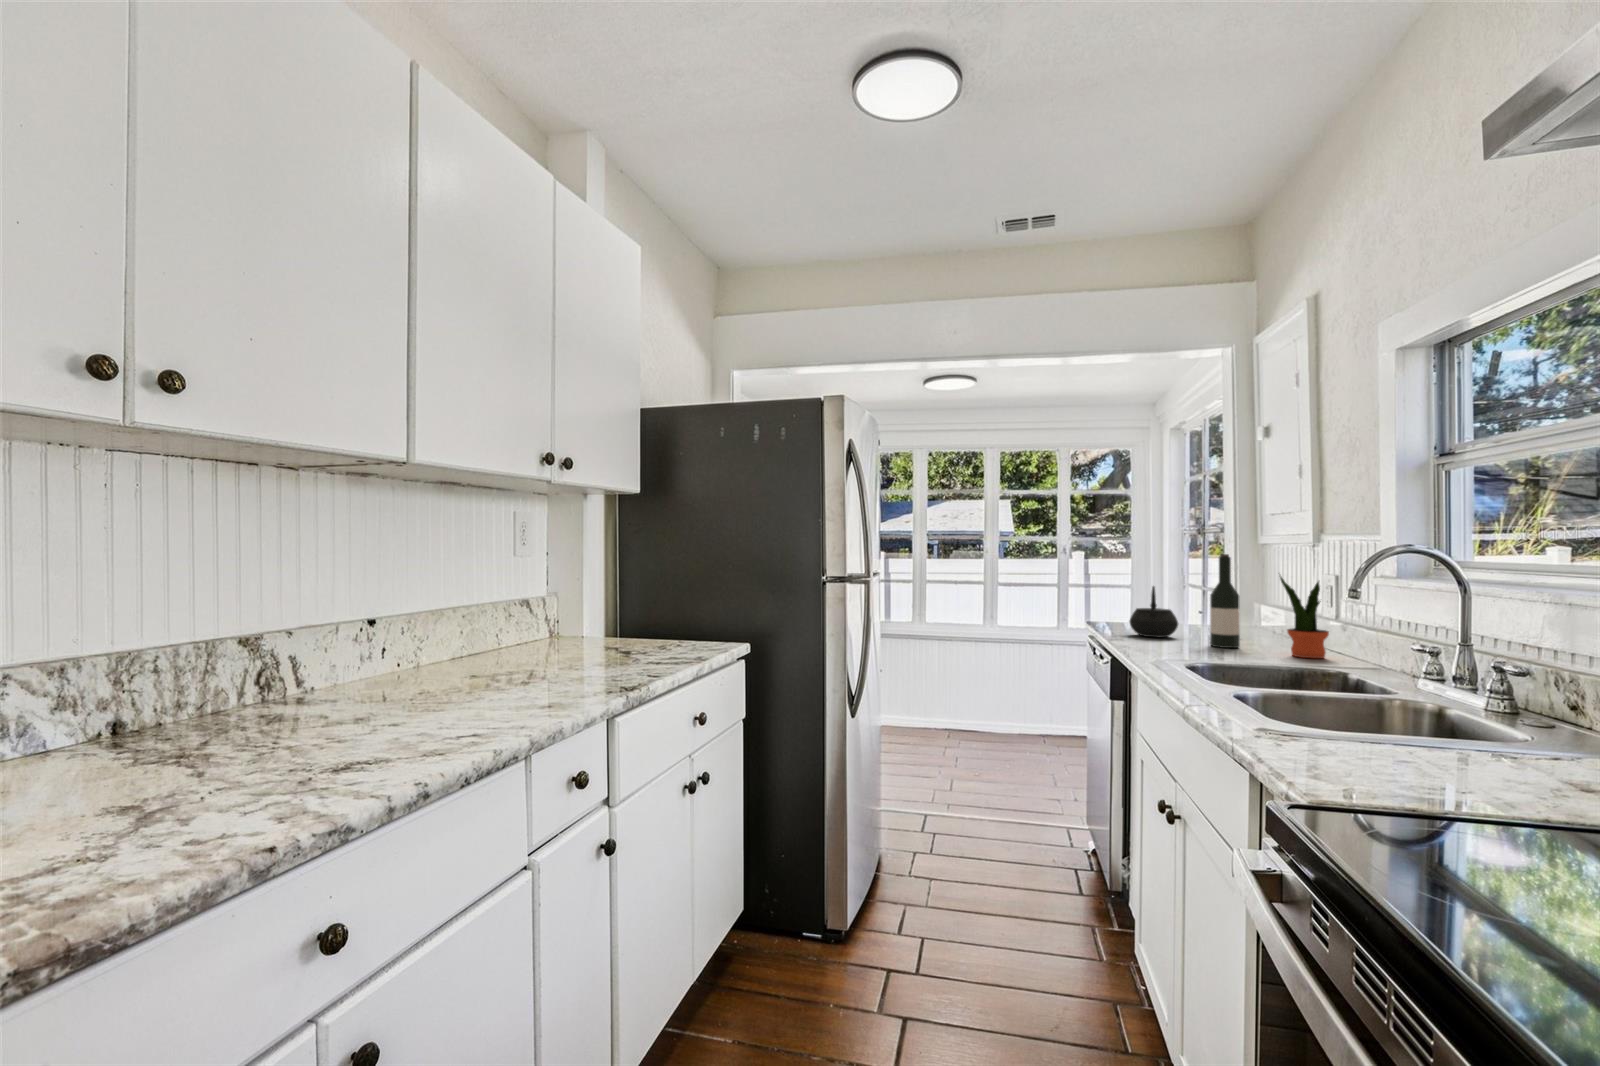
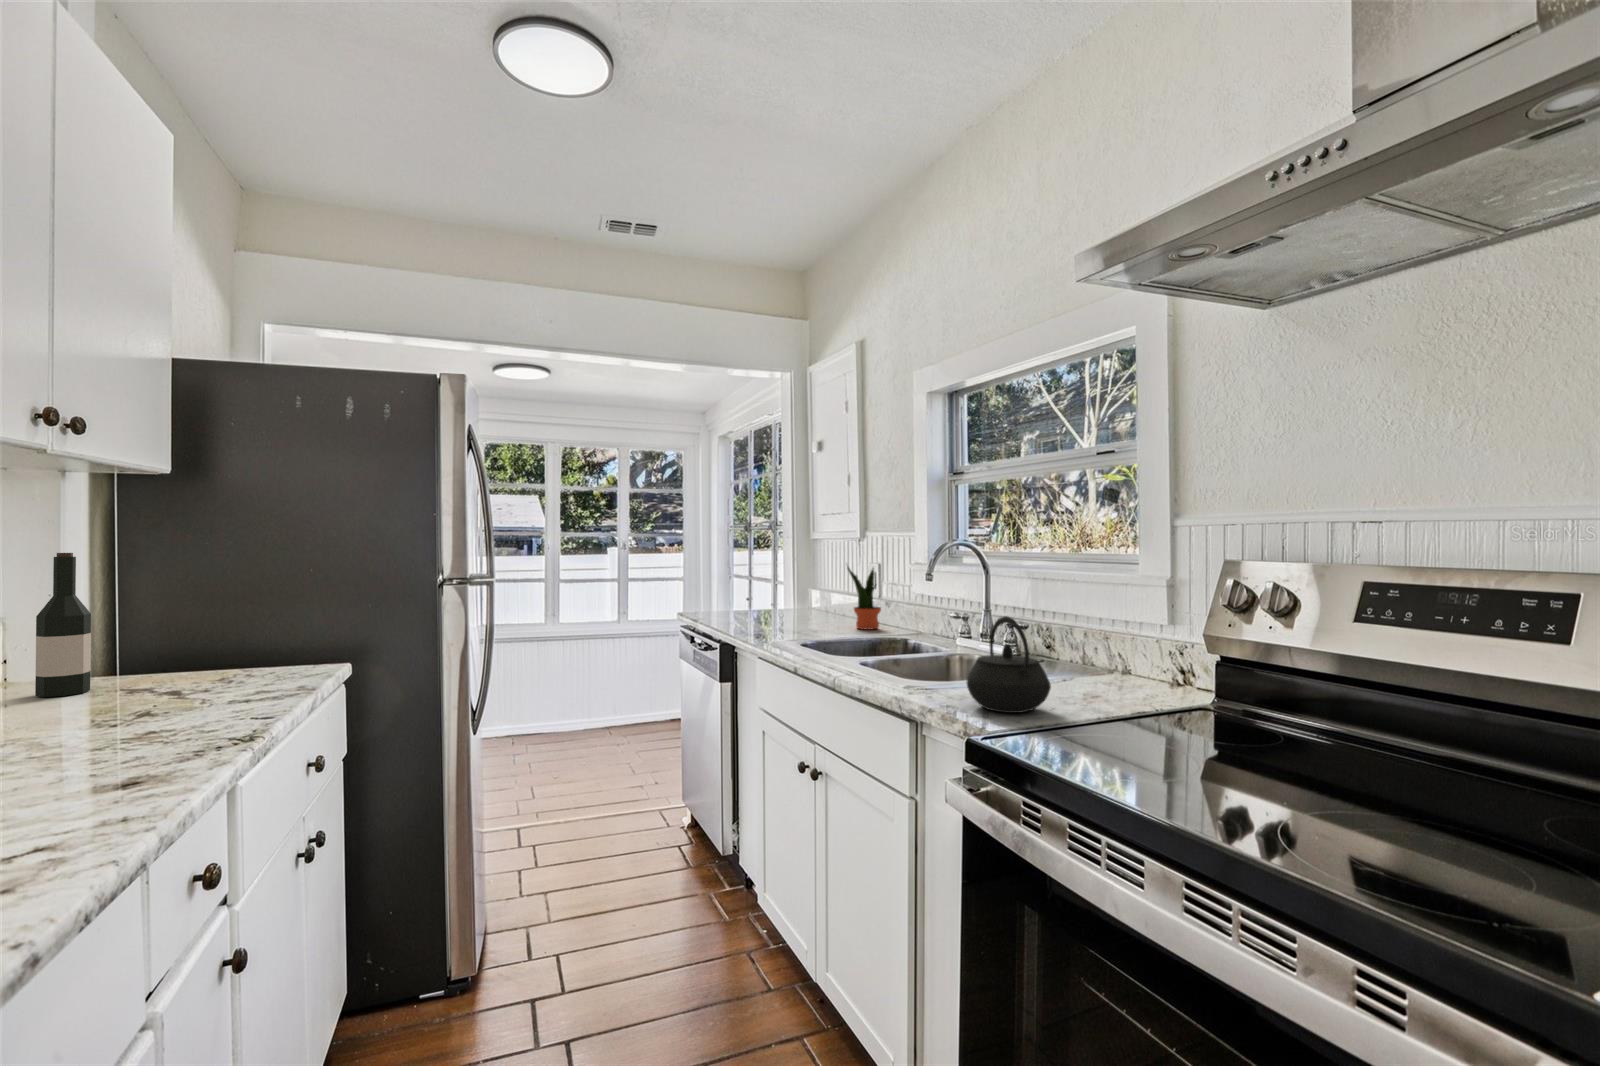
wine bottle: present [1210,554,1240,648] -> present [35,553,91,697]
kettle: present [1129,586,1178,637] -> present [967,616,1051,713]

